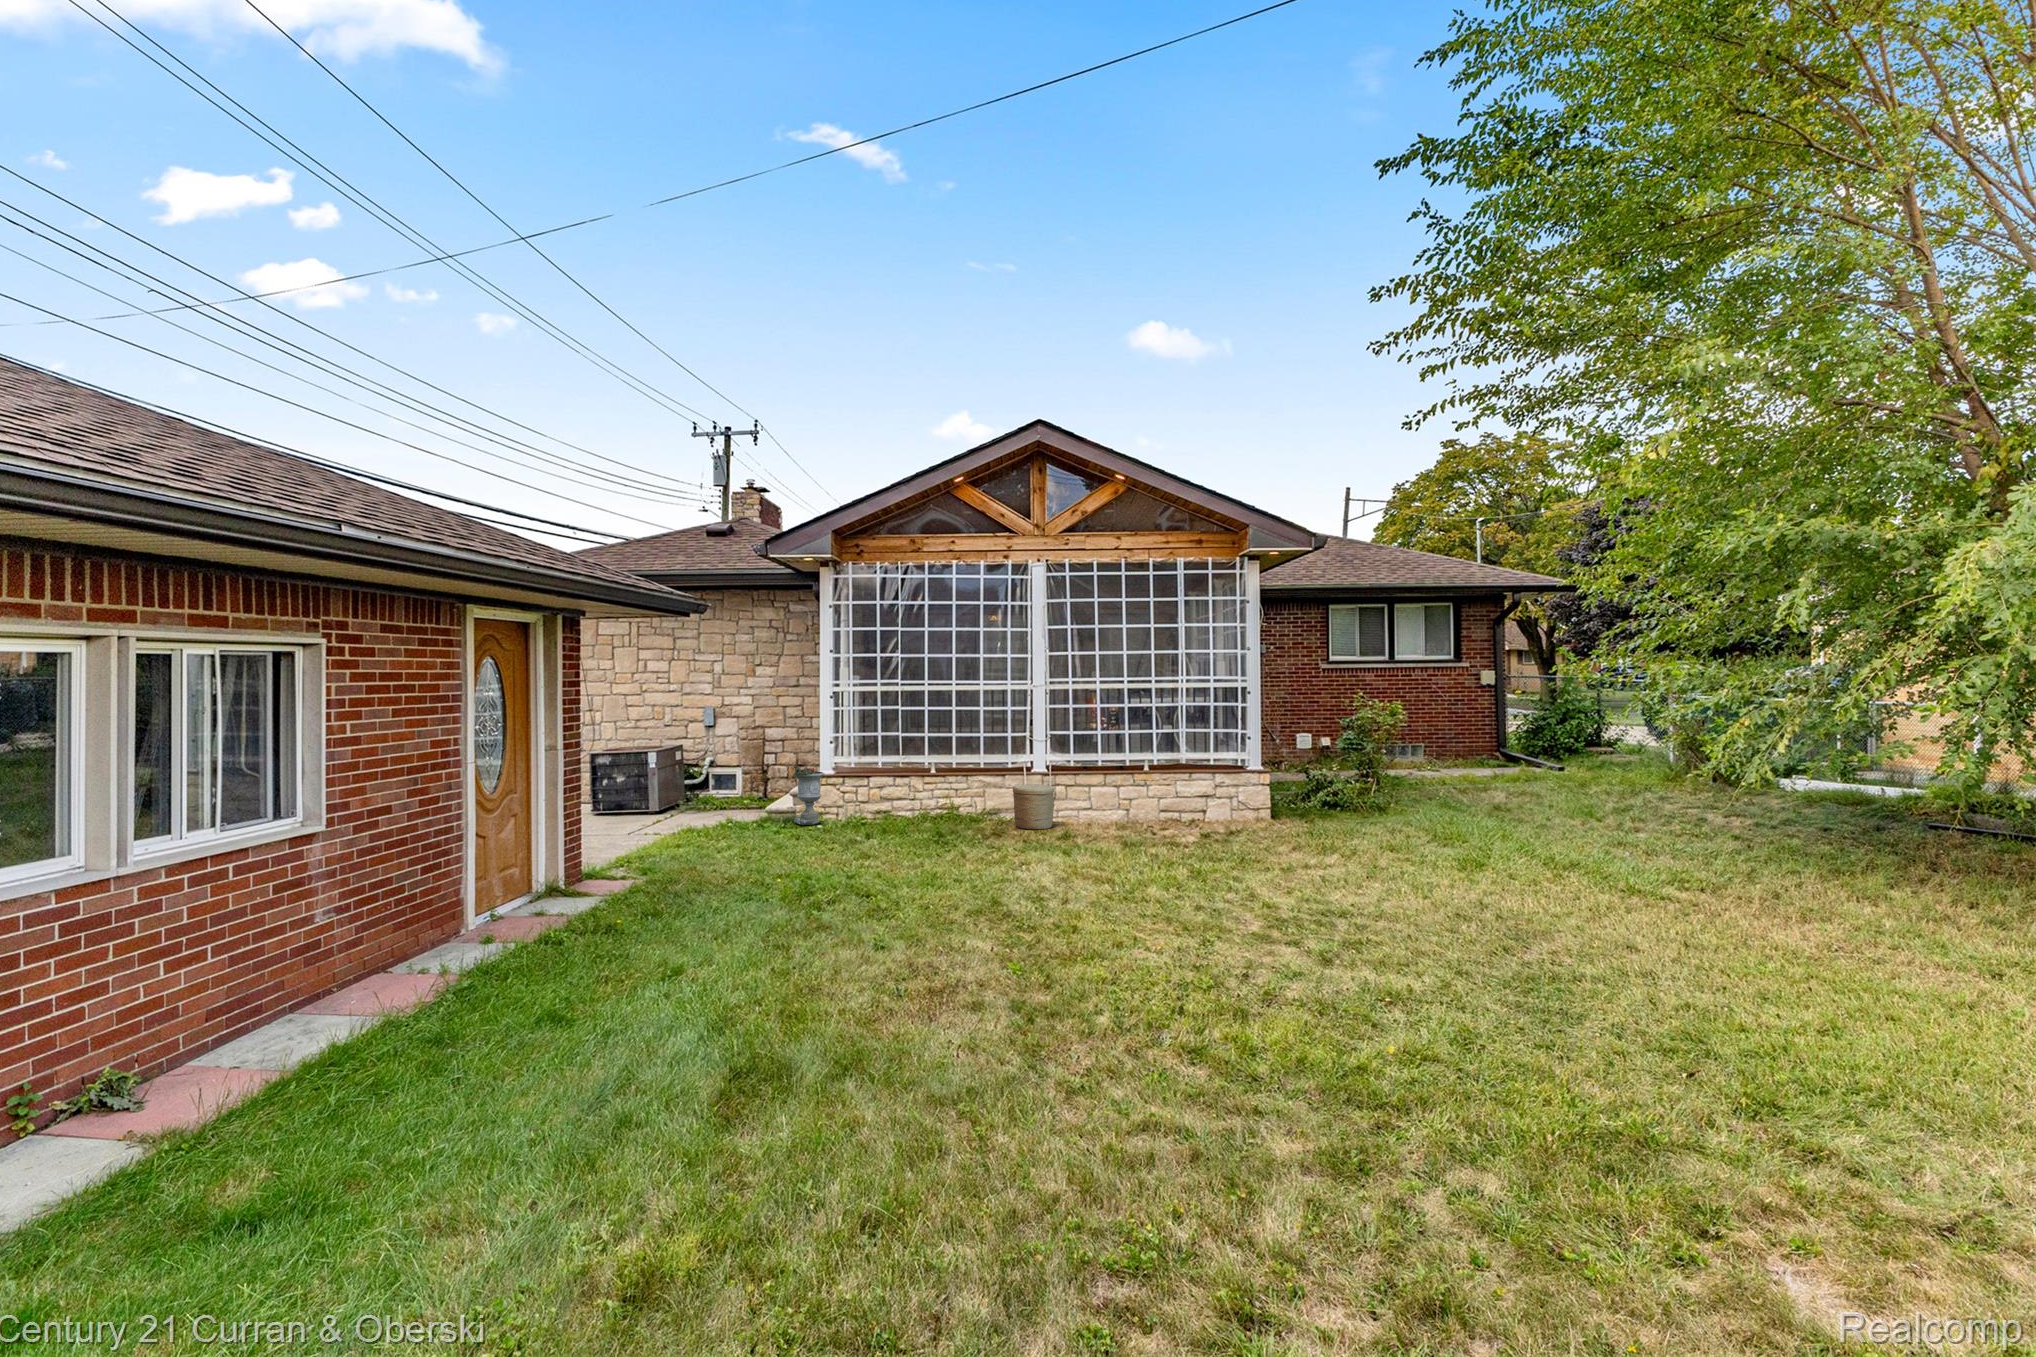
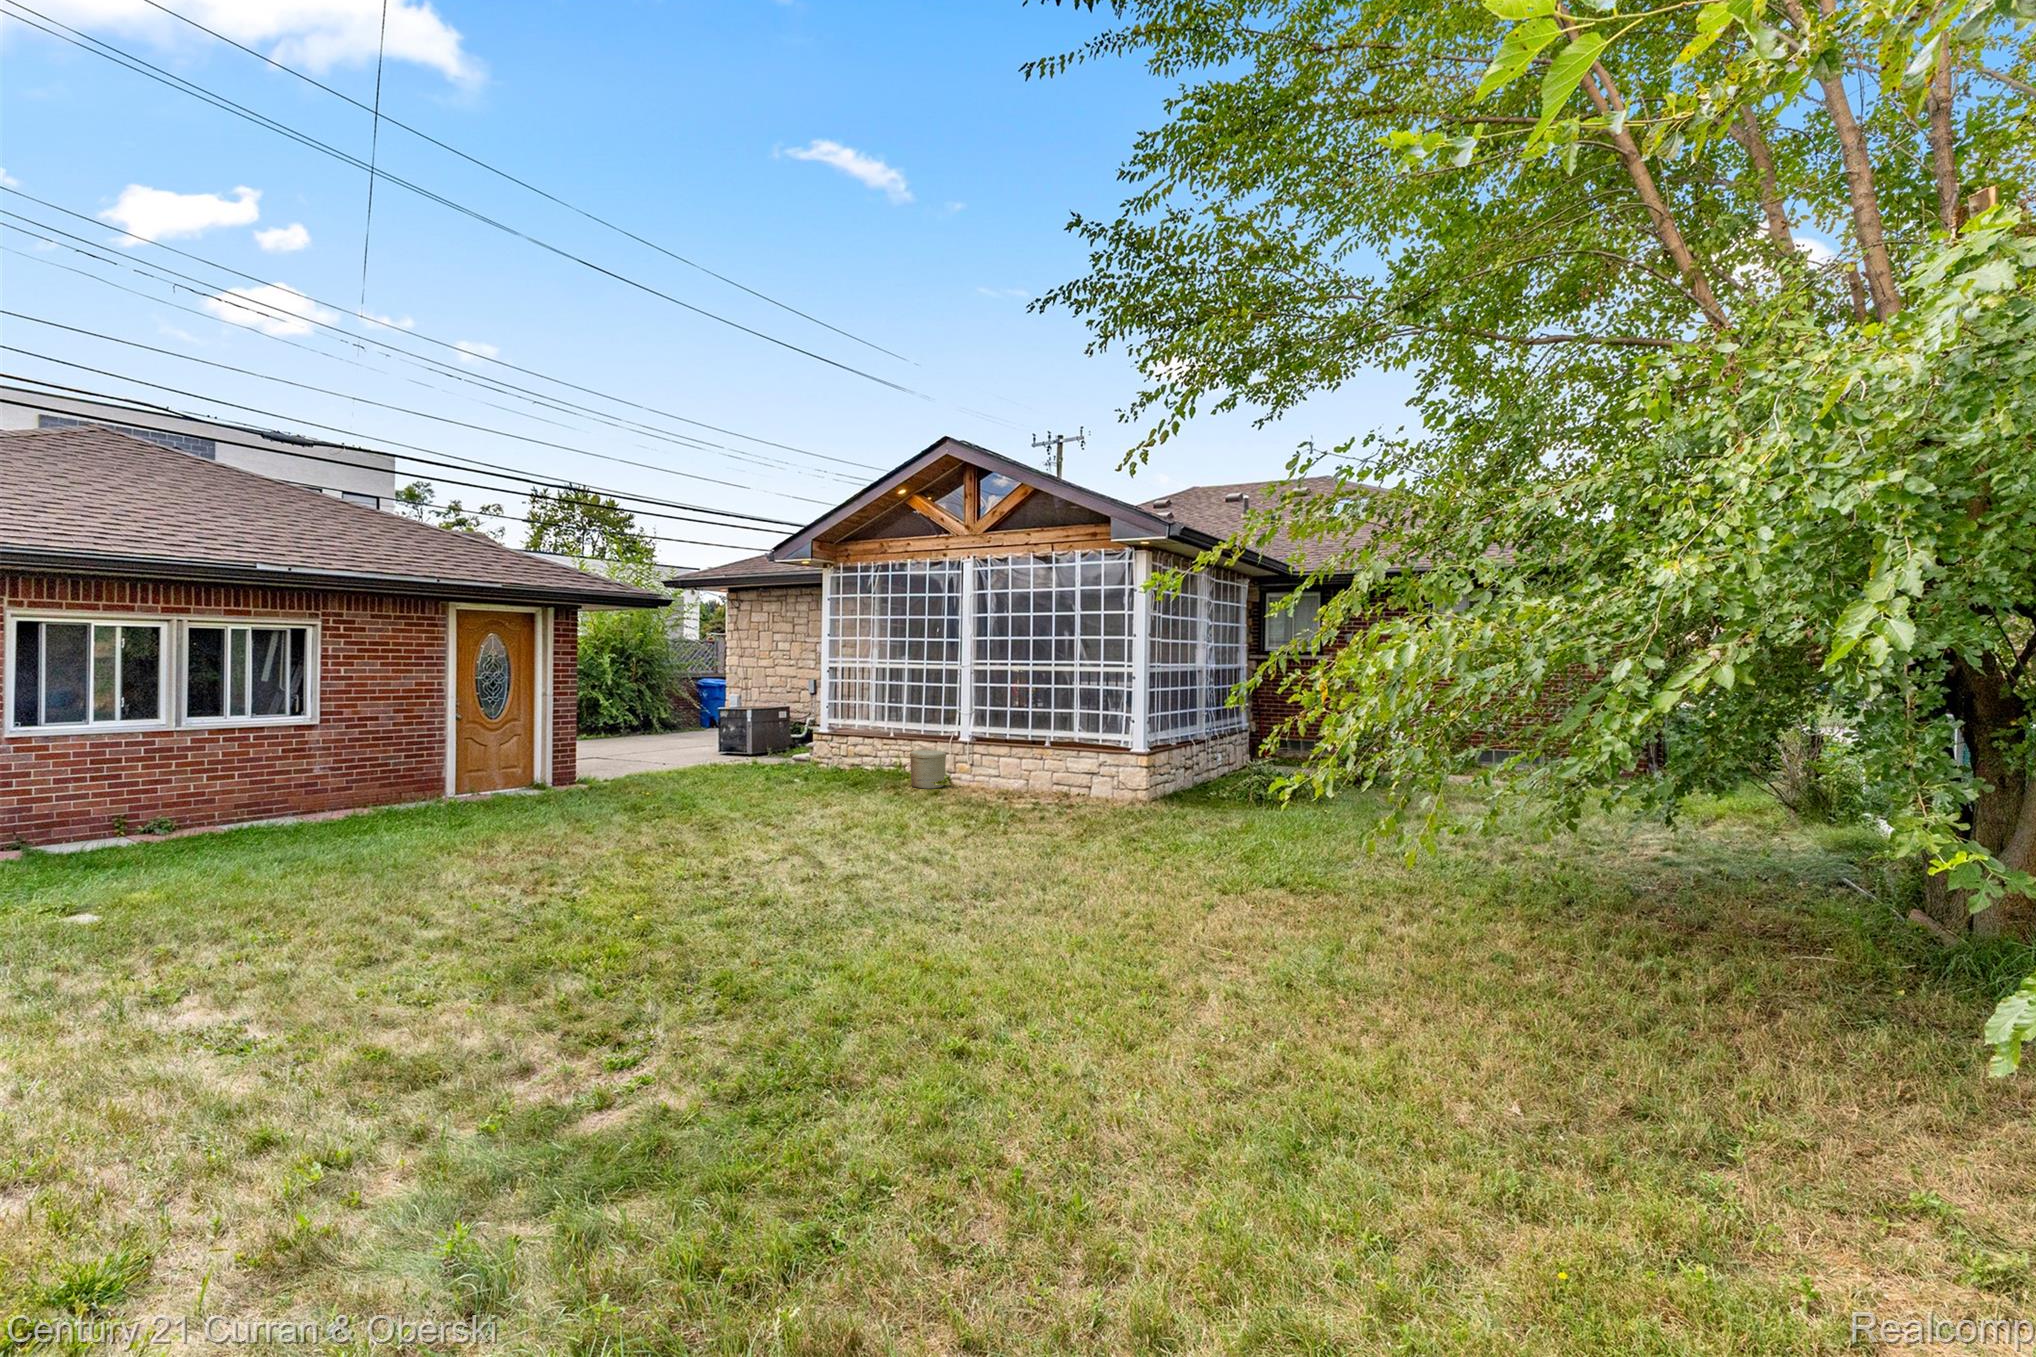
planter: present [794,766,825,825] -> none [785,724,809,770]

